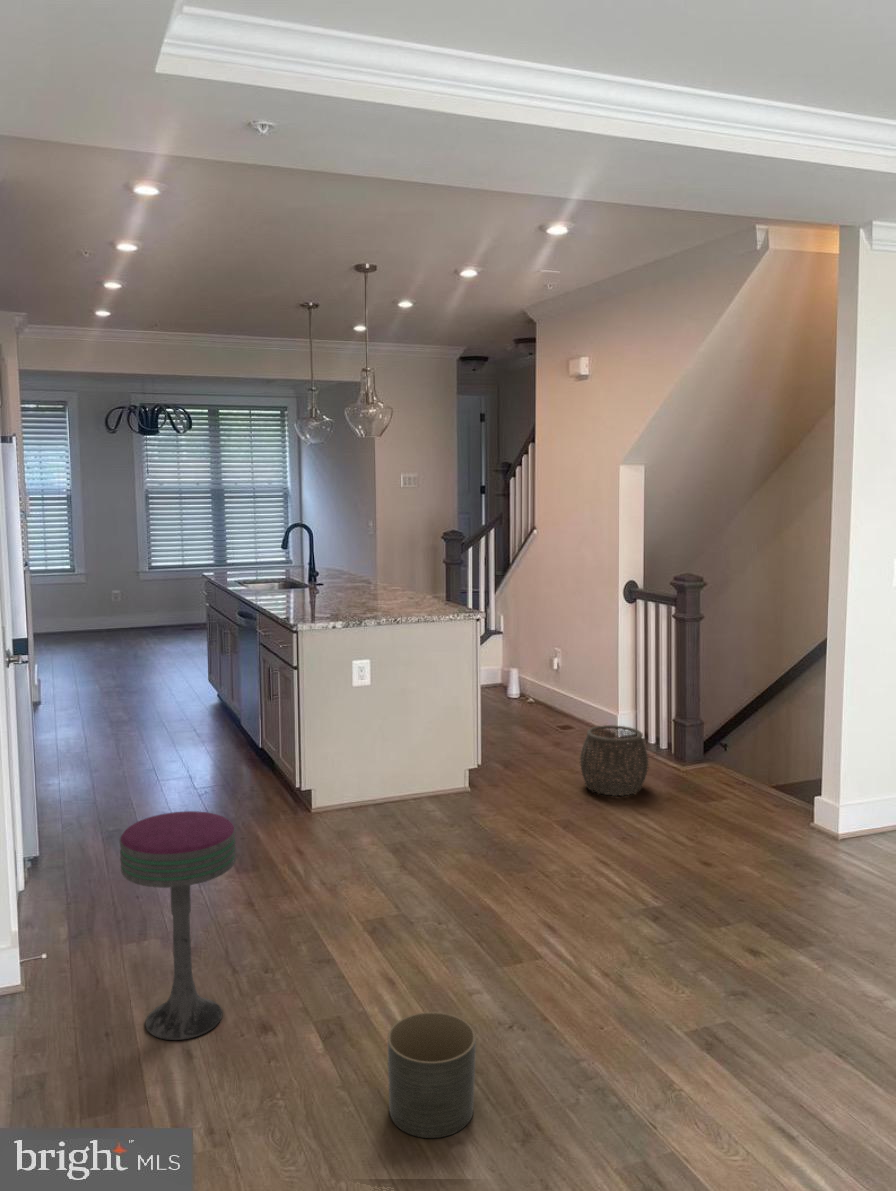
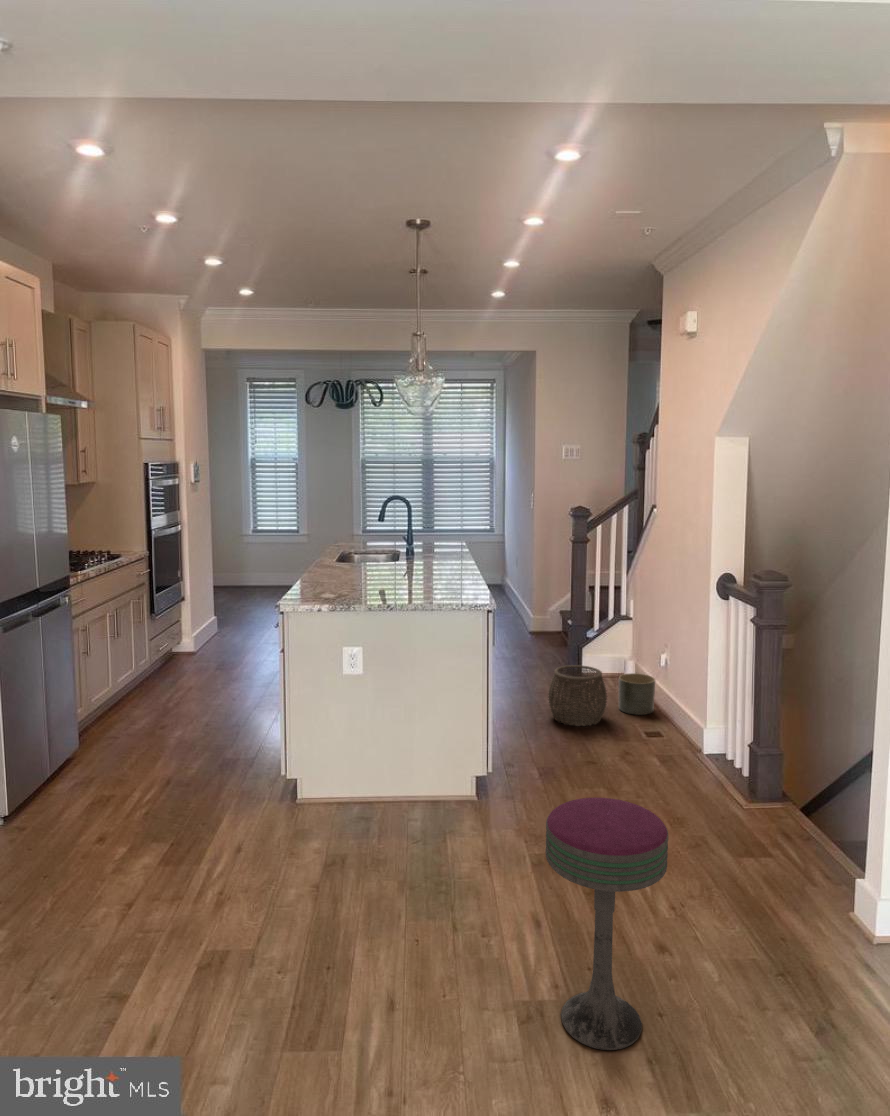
bar stool: present [120,811,236,1040] -> present [545,798,669,1050]
planter: present [388,1012,476,1138] -> present [619,673,655,715]

